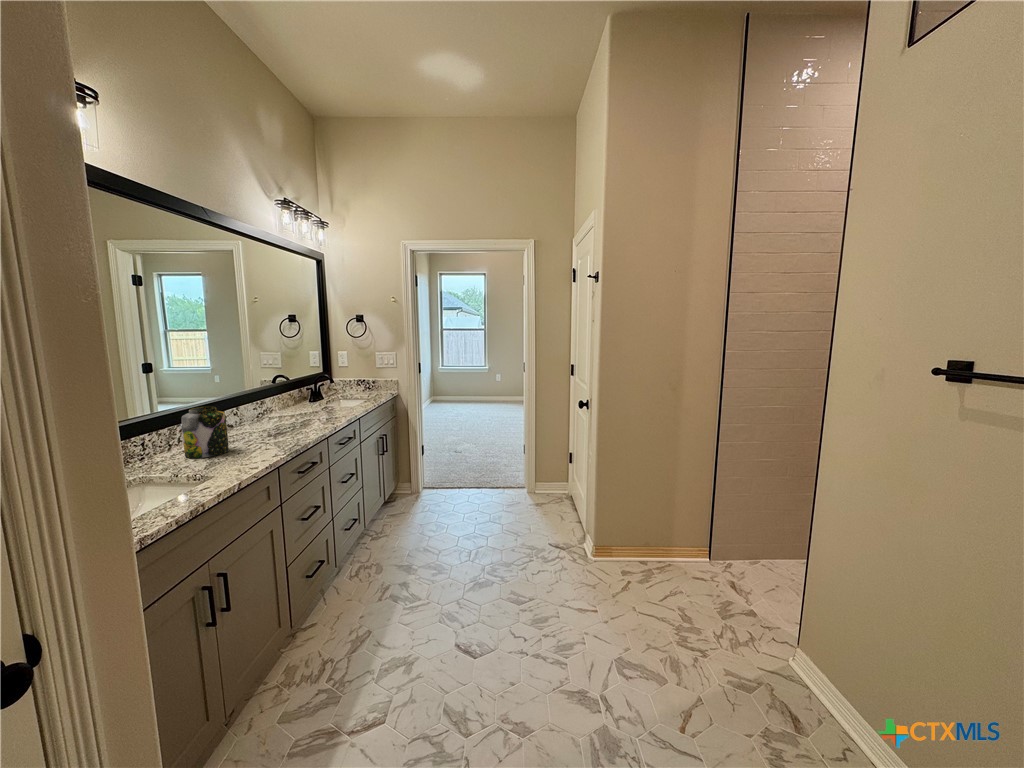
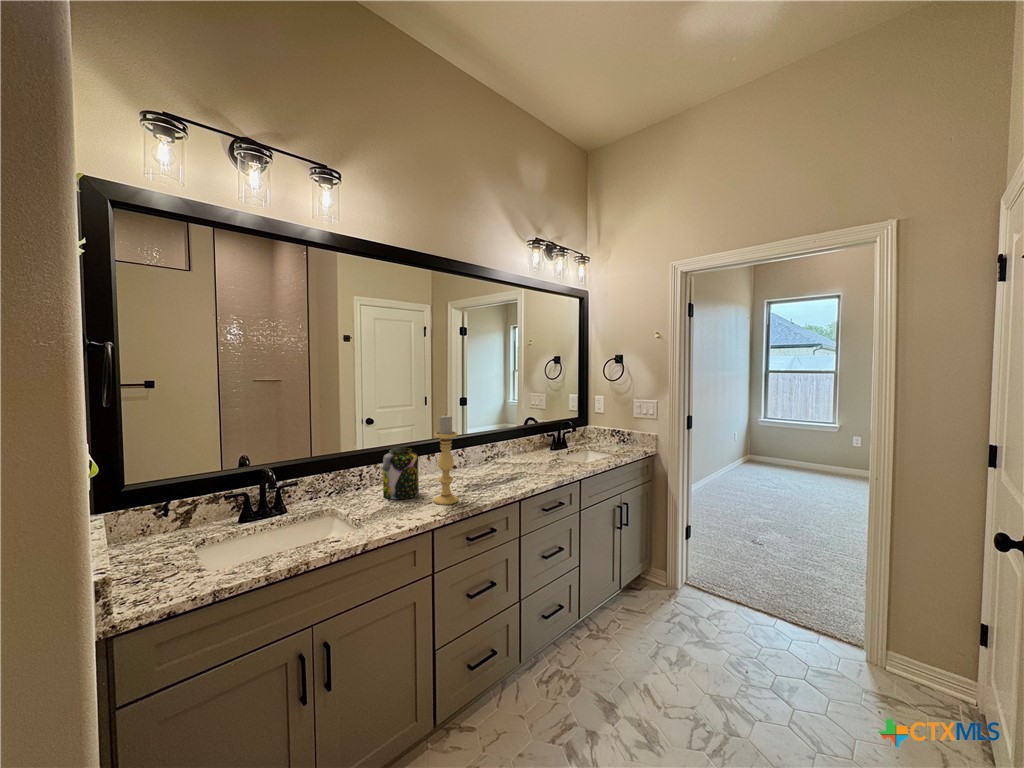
candle holder: none [250,368,280,451] -> present [434,415,458,505]

